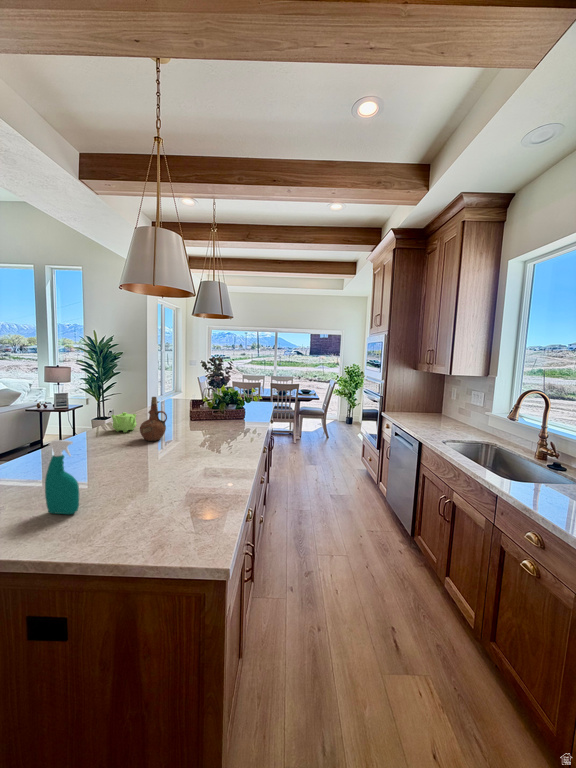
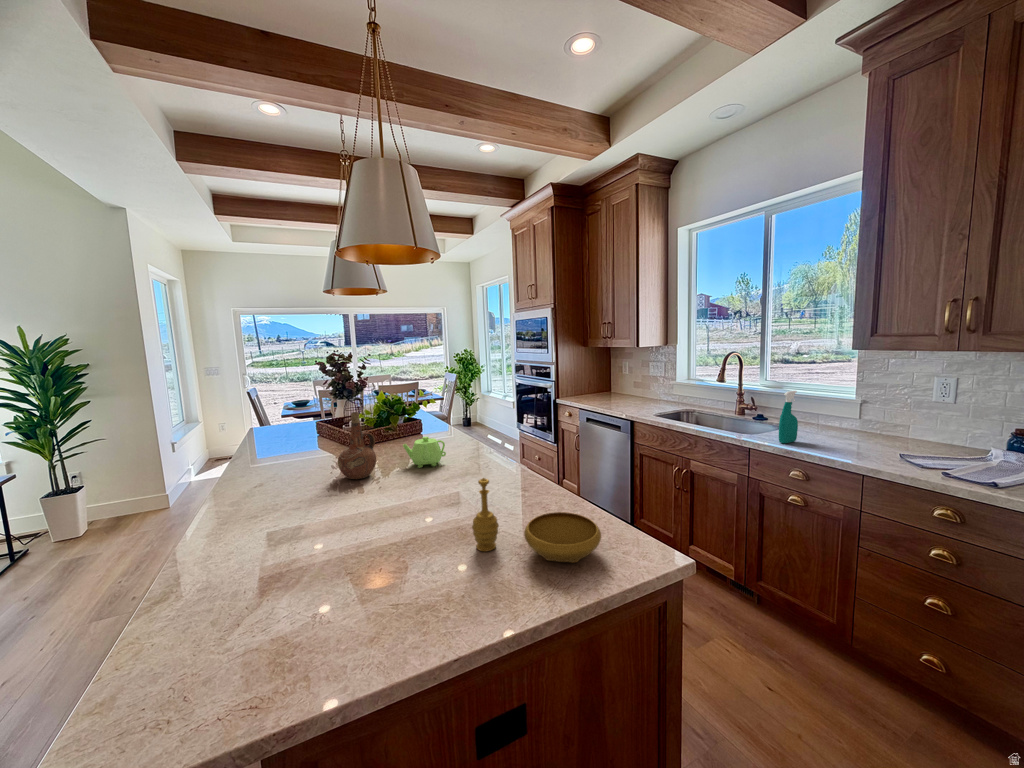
teapot: present [111,412,137,433] -> present [403,437,446,468]
spray bottle: present [45,440,79,514] -> present [779,391,798,443]
decorative bowl: none [118,454,189,534] -> present [472,478,601,563]

